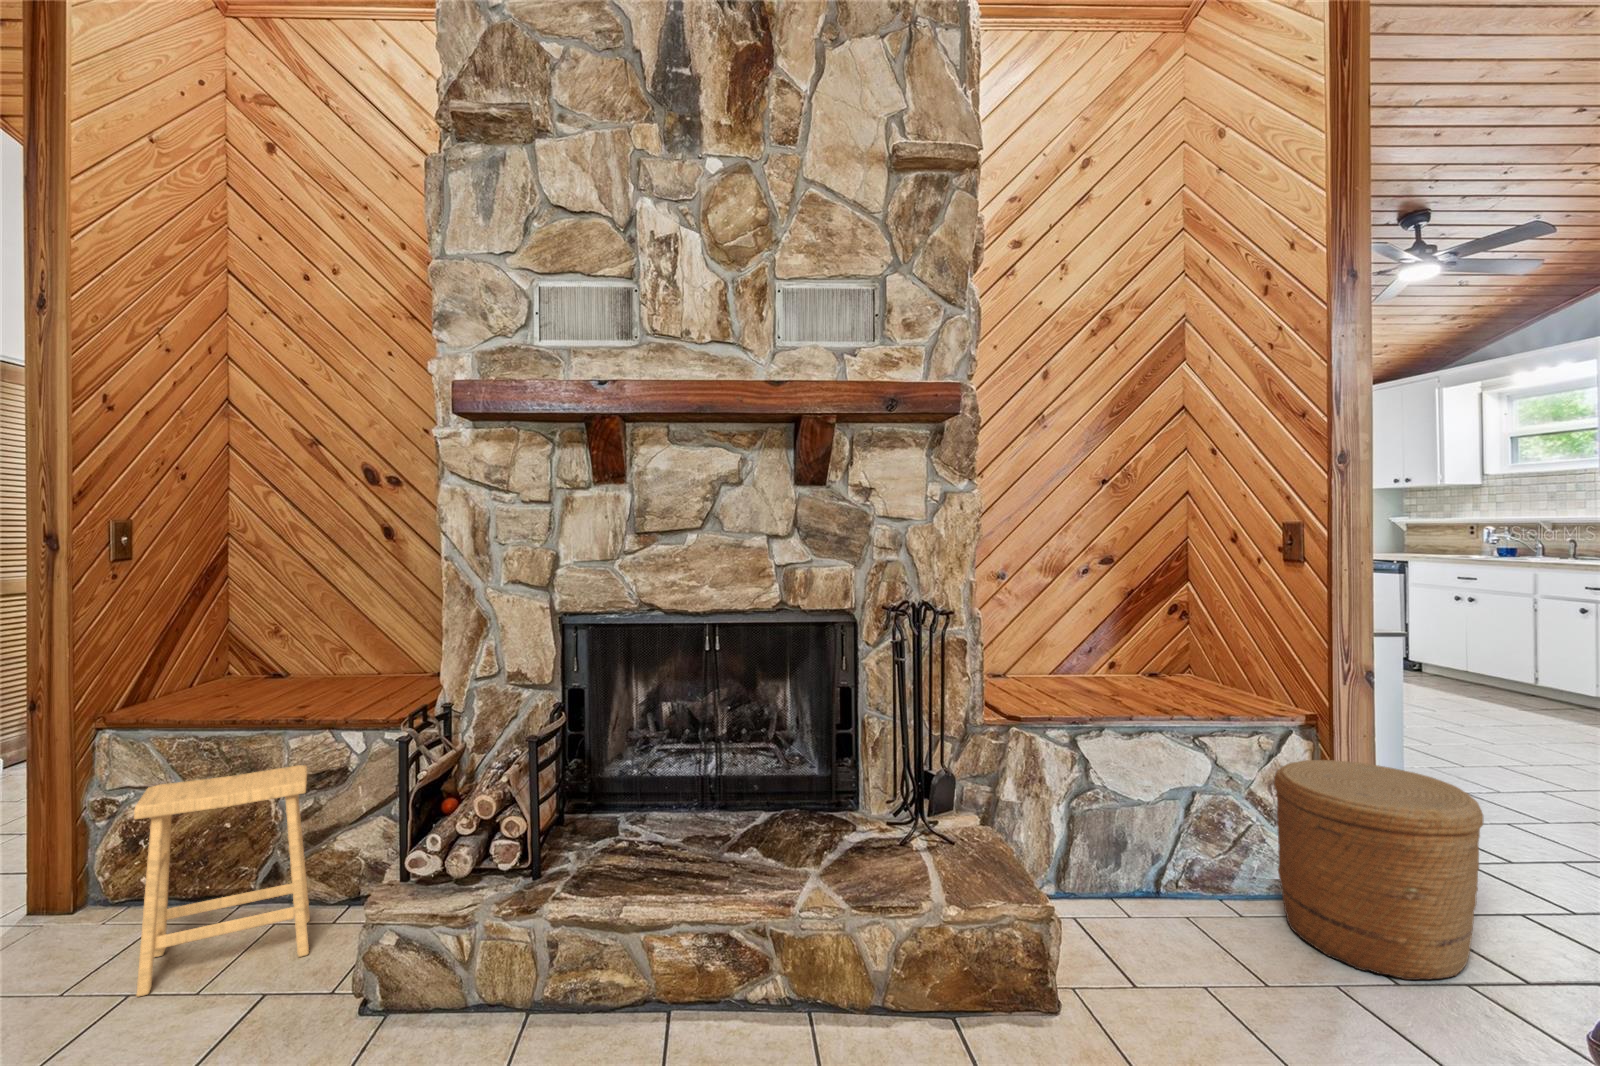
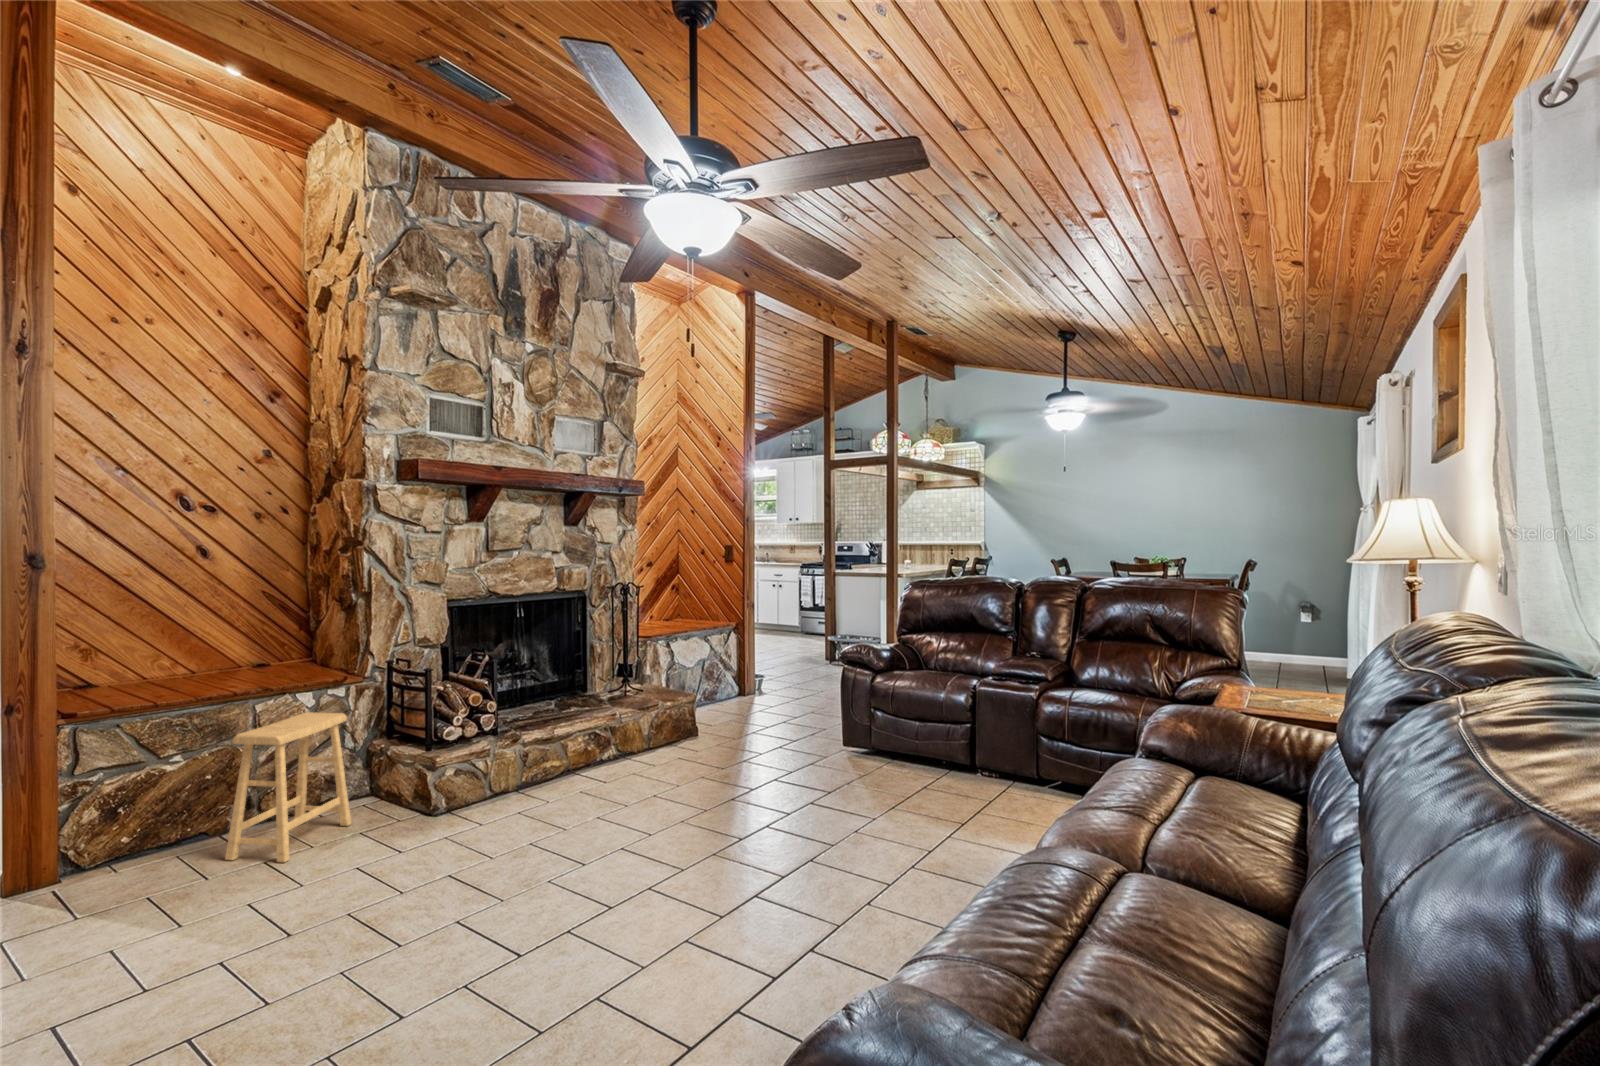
woven basket: present [1274,760,1483,980] -> none [737,637,799,705]

